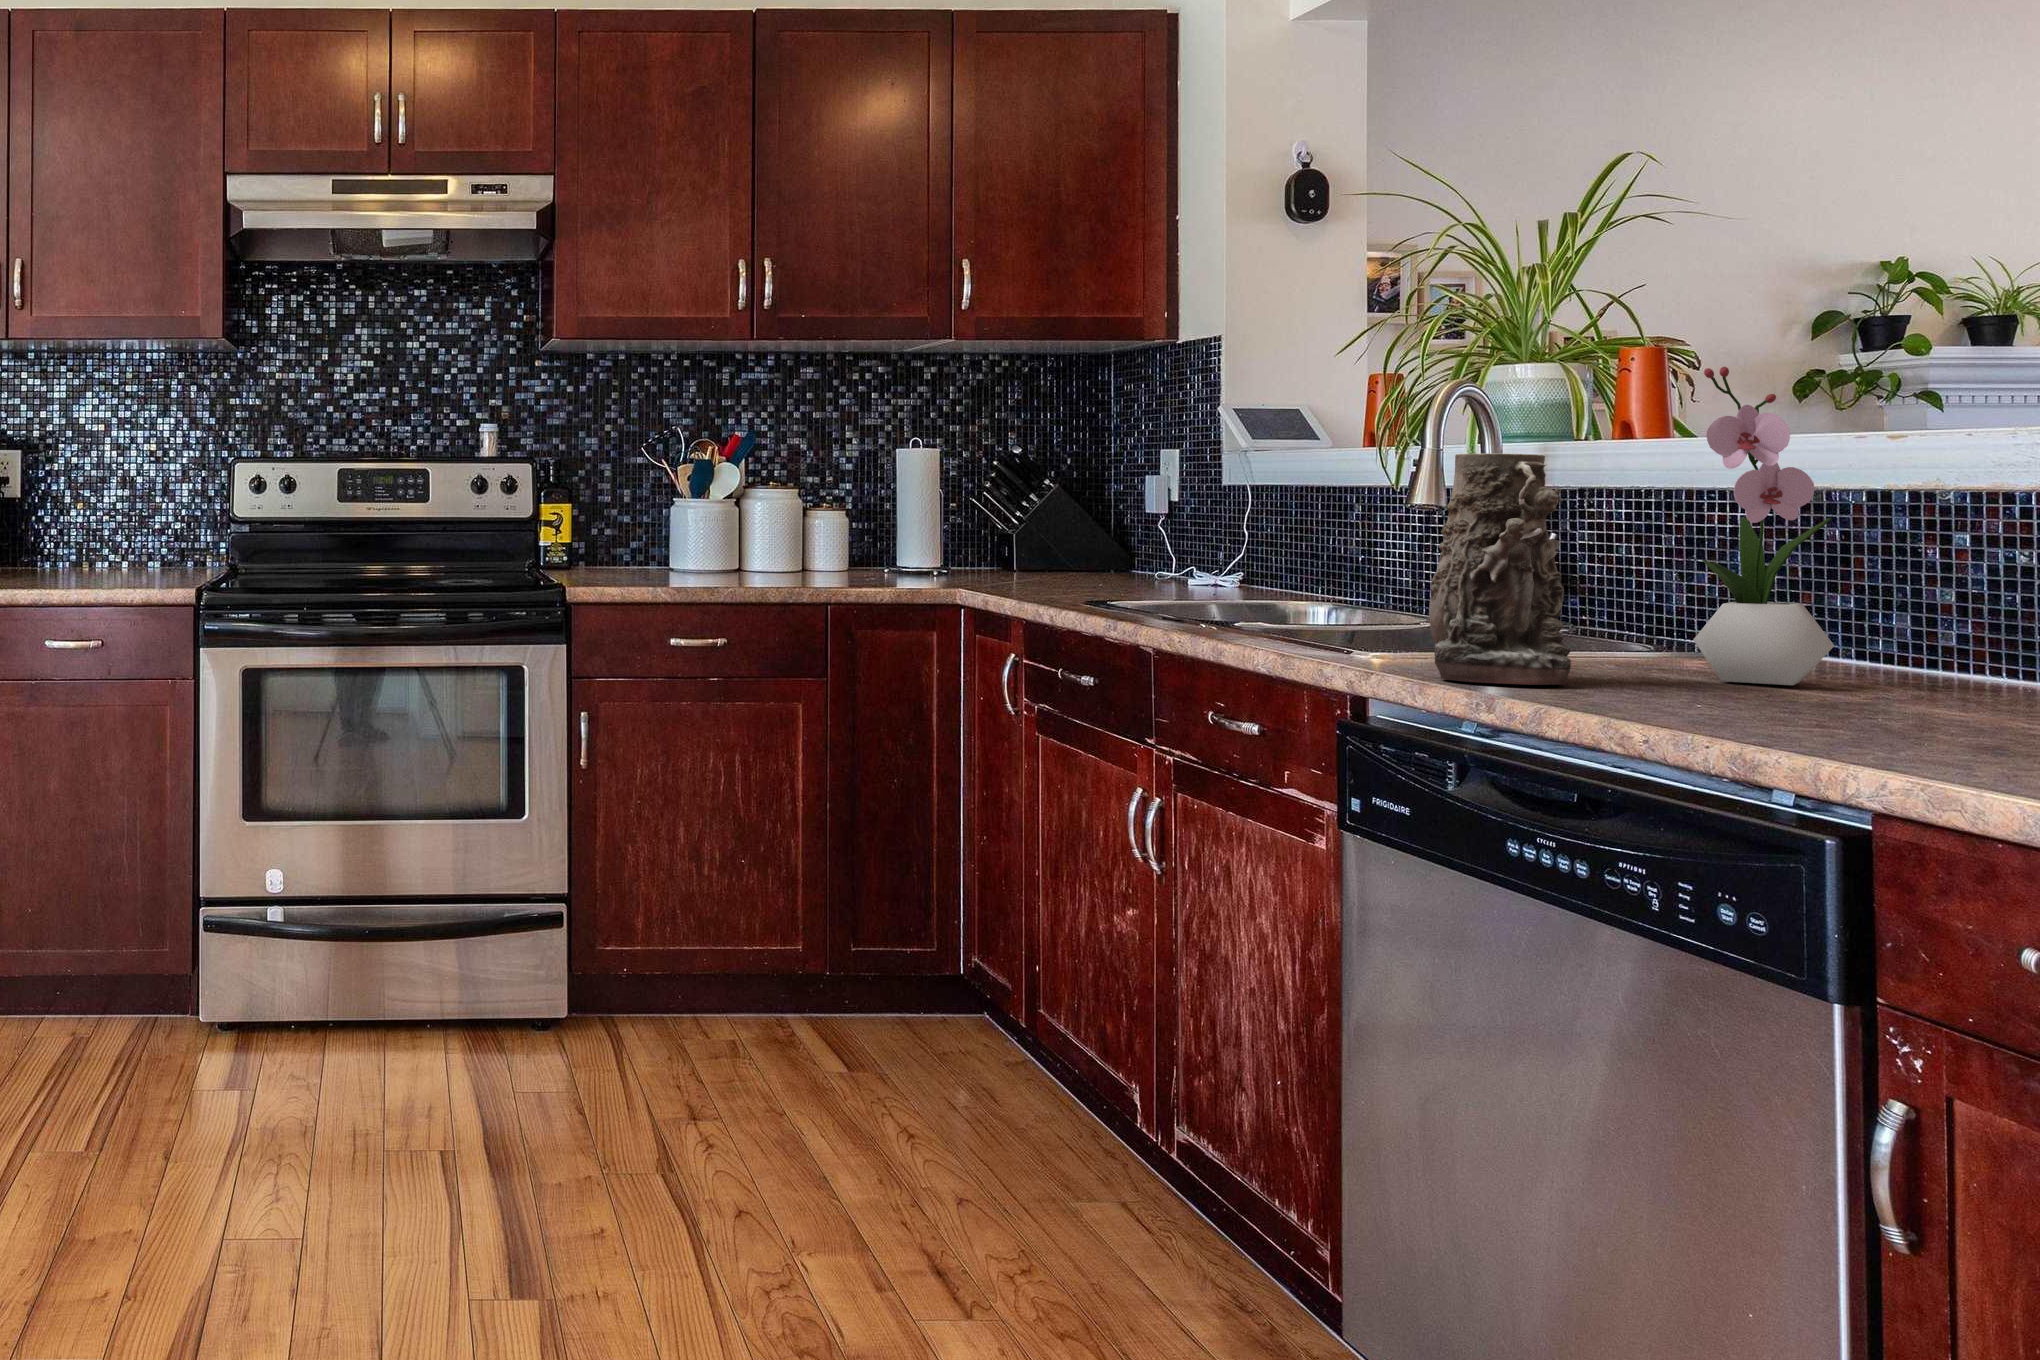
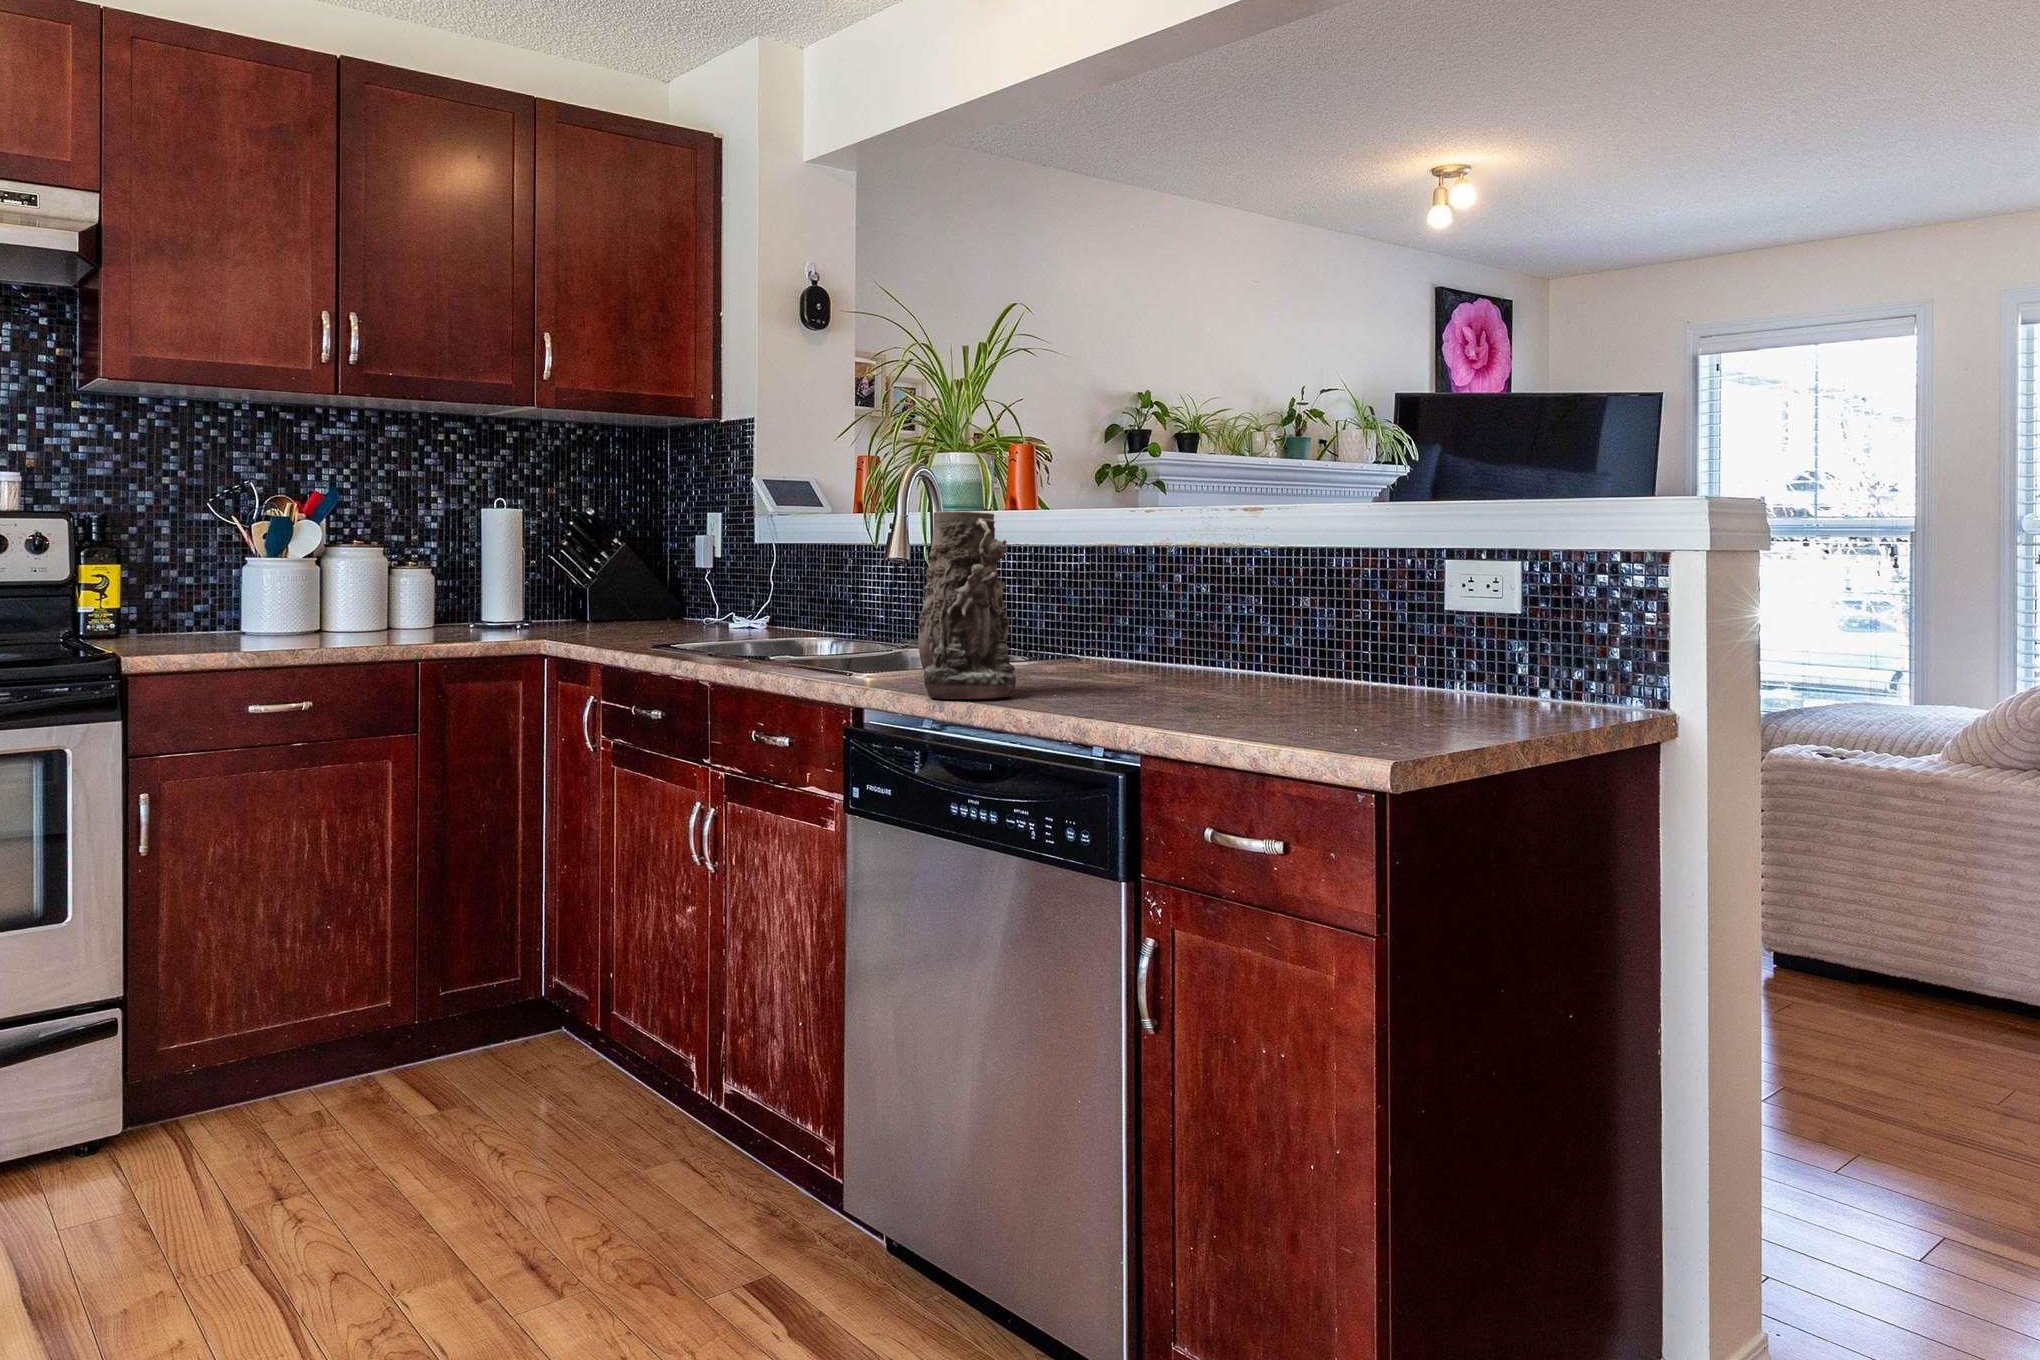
flower arrangement: present [1693,367,1834,685] -> none [1083,451,1165,685]

